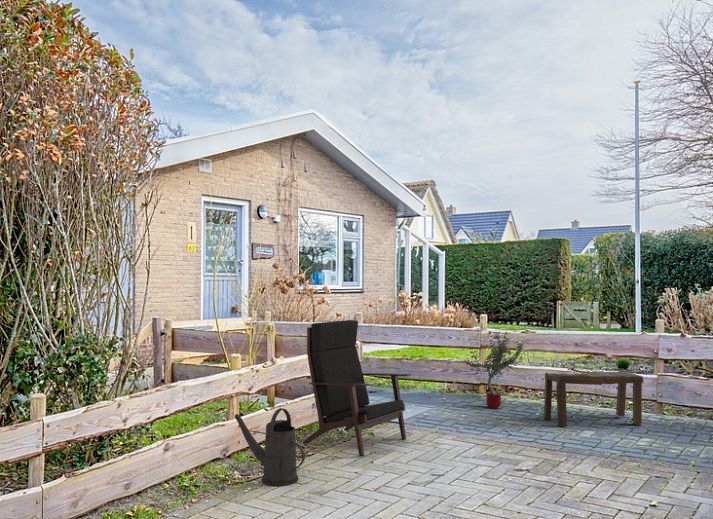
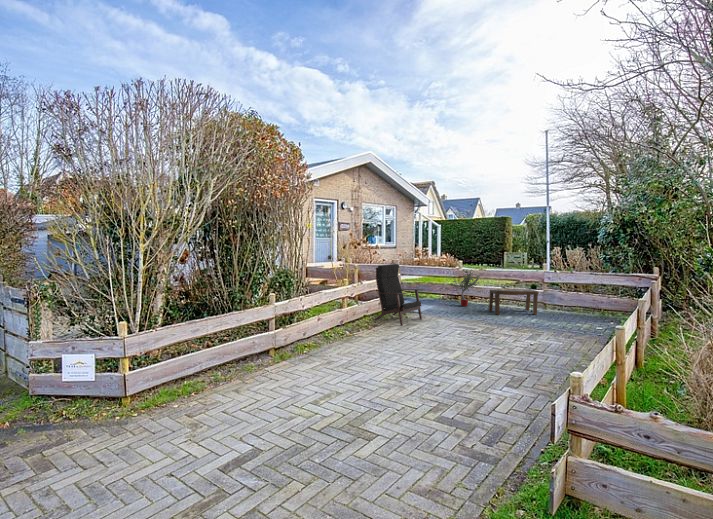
watering can: present [235,408,305,486] -> none [346,303,378,336]

